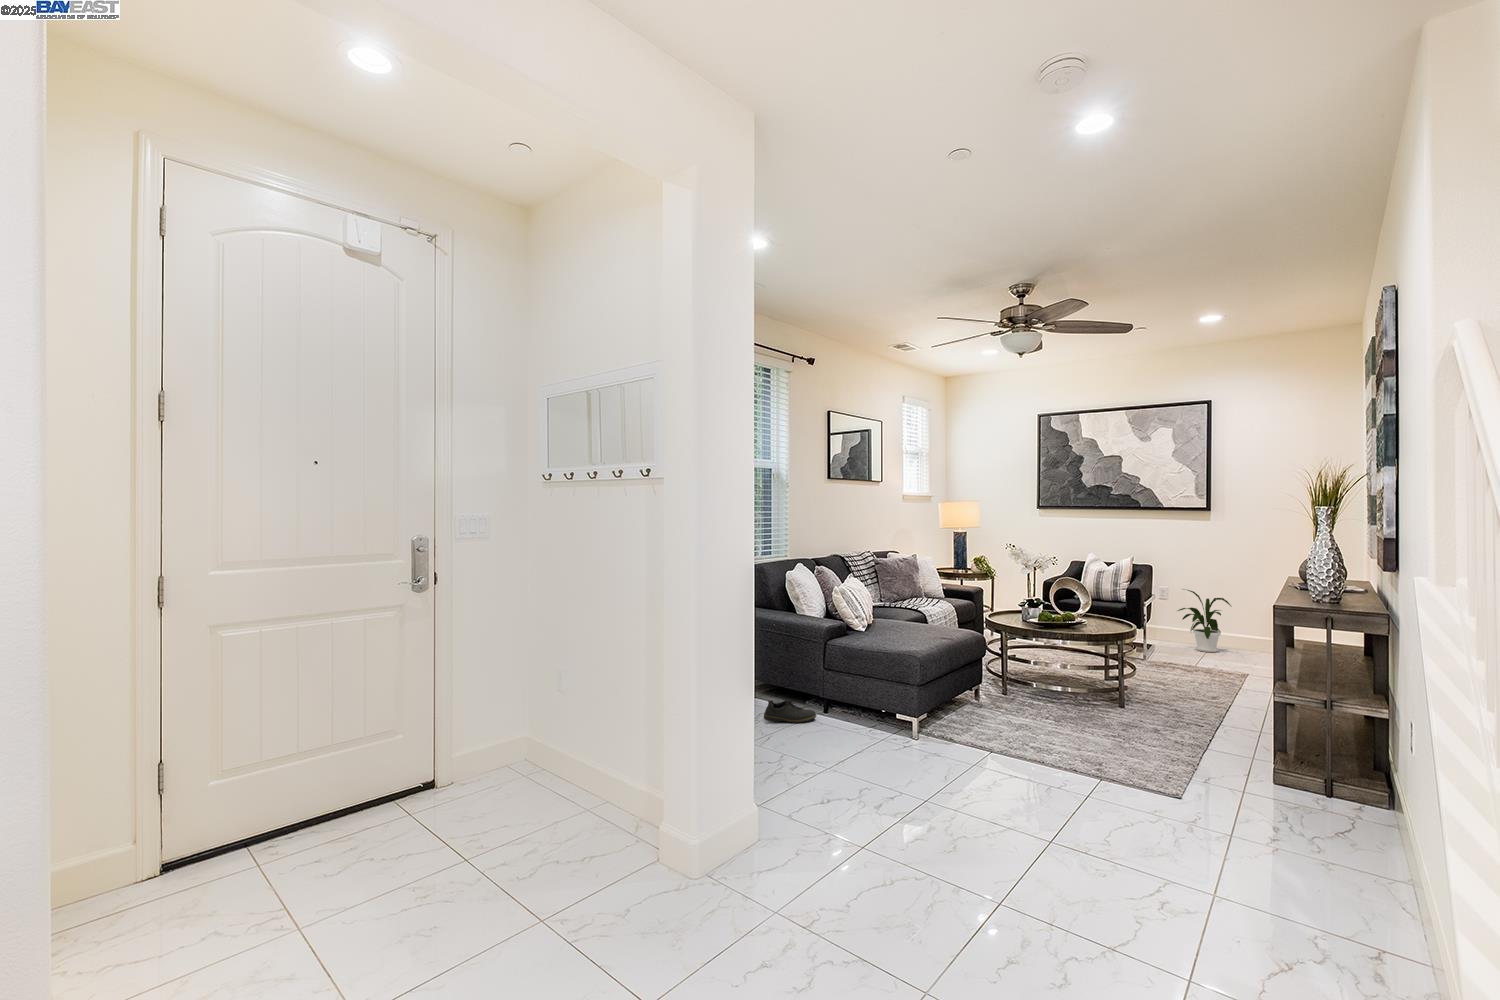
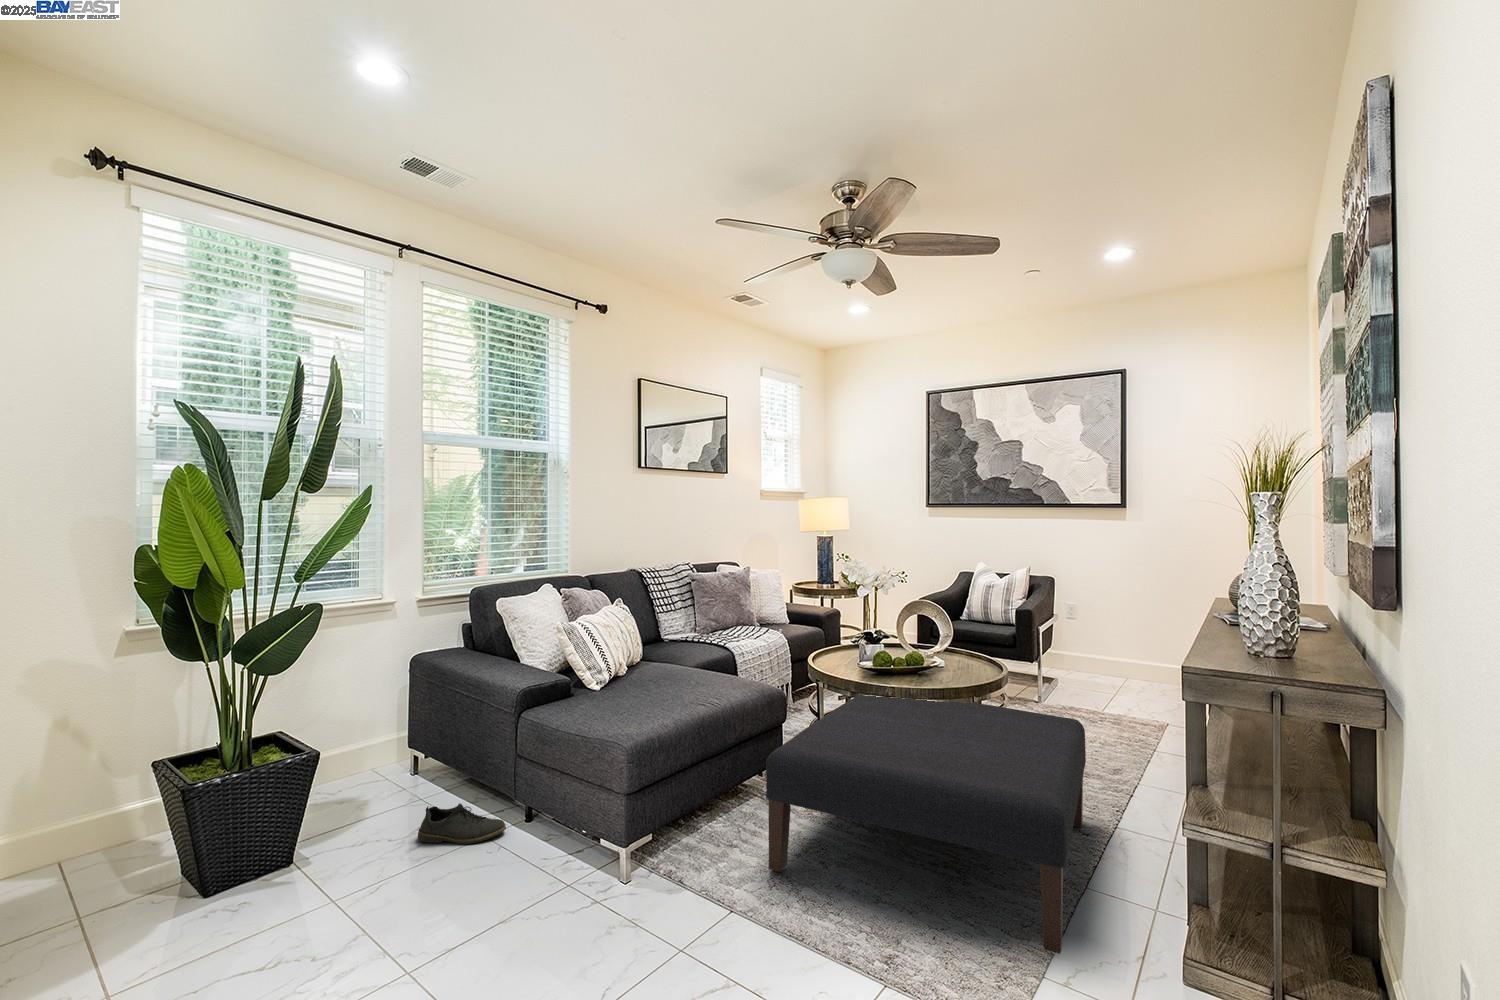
house plant: present [1178,590,1231,652] -> none [1082,608,1151,690]
ottoman: none [998,637,1203,773] -> present [766,695,1086,954]

